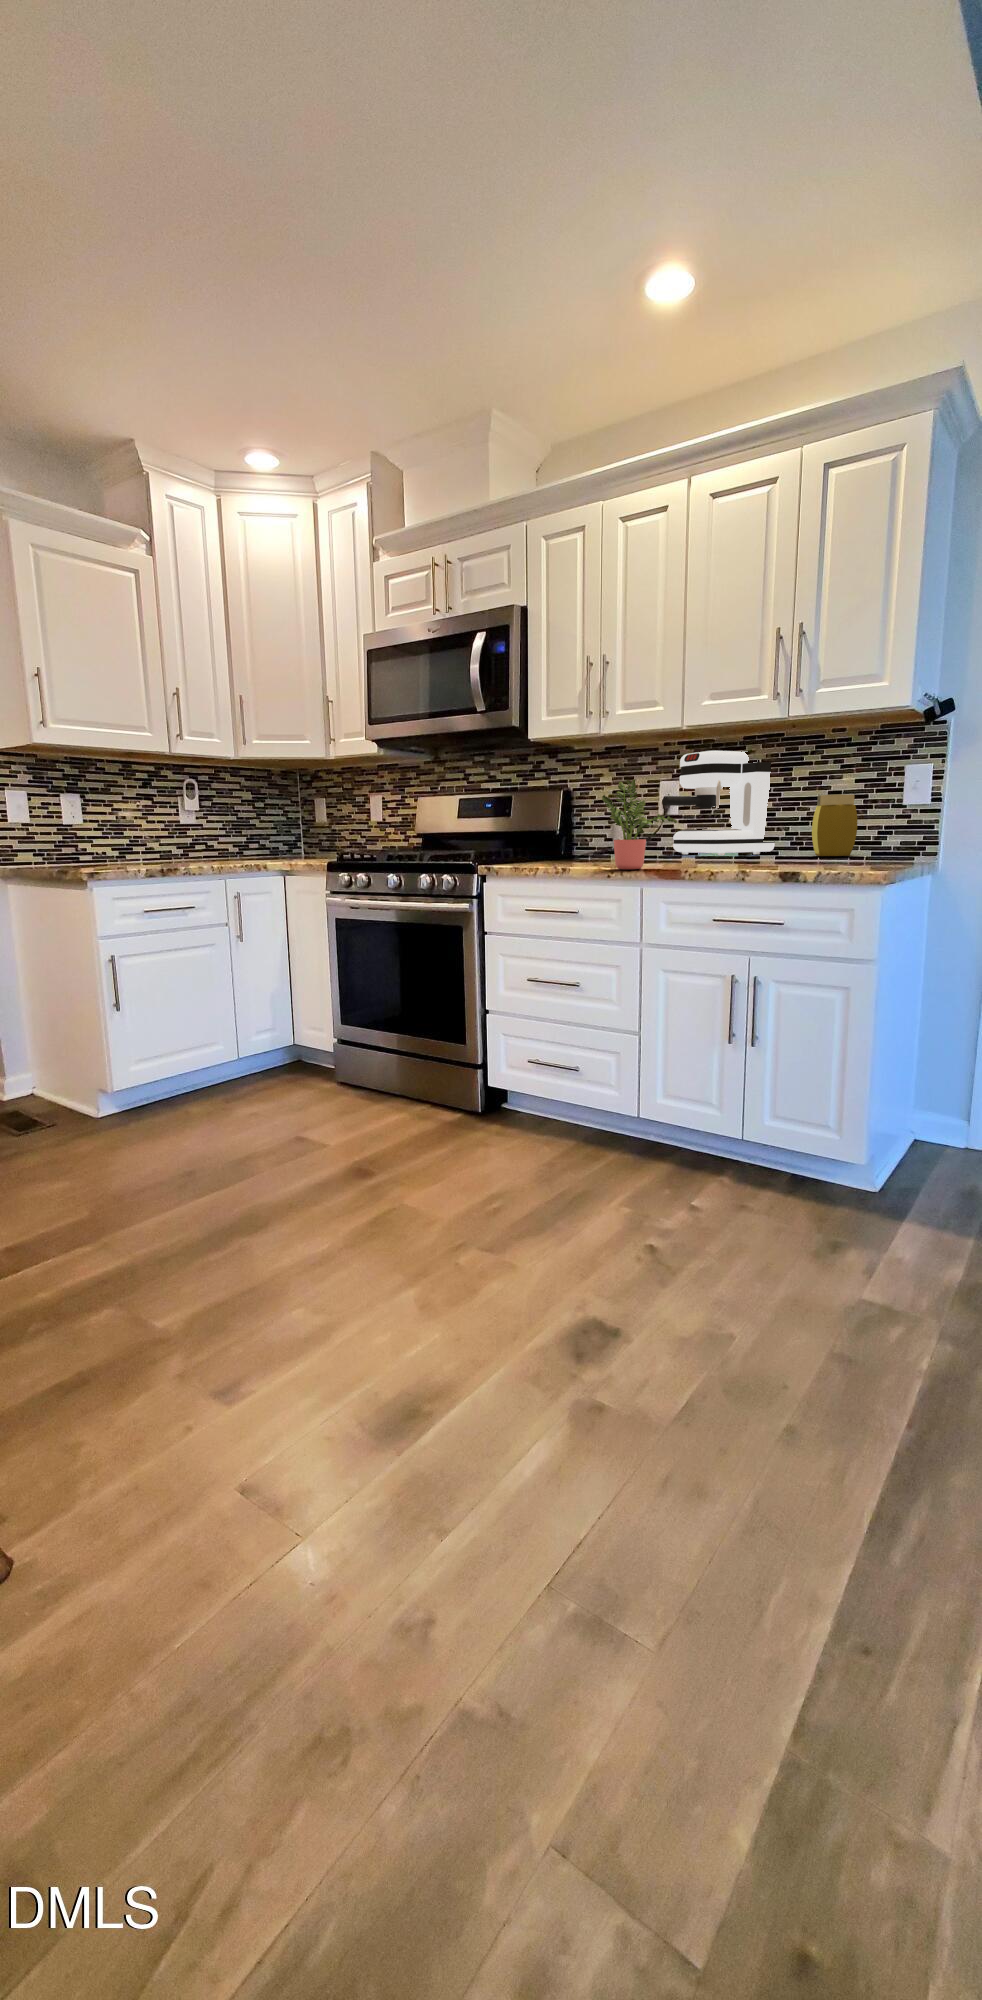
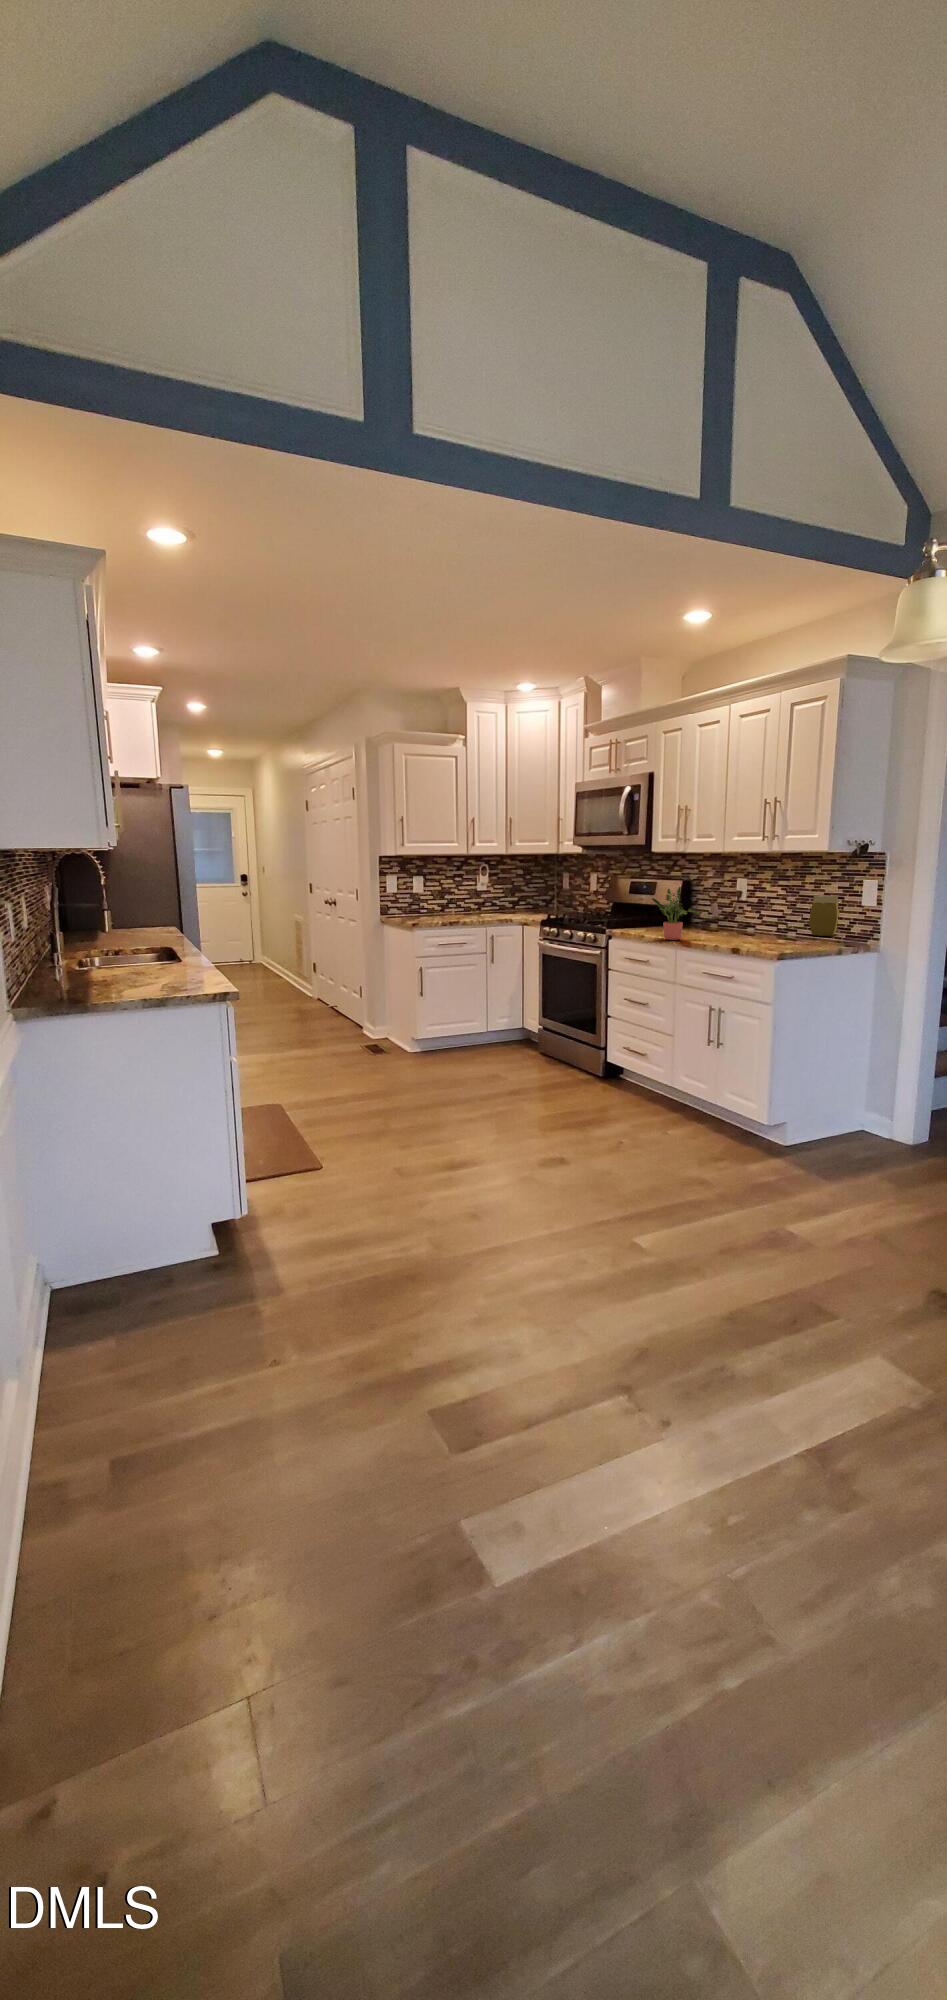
coffee maker: present [662,751,775,855] -> none [724,862,802,930]

